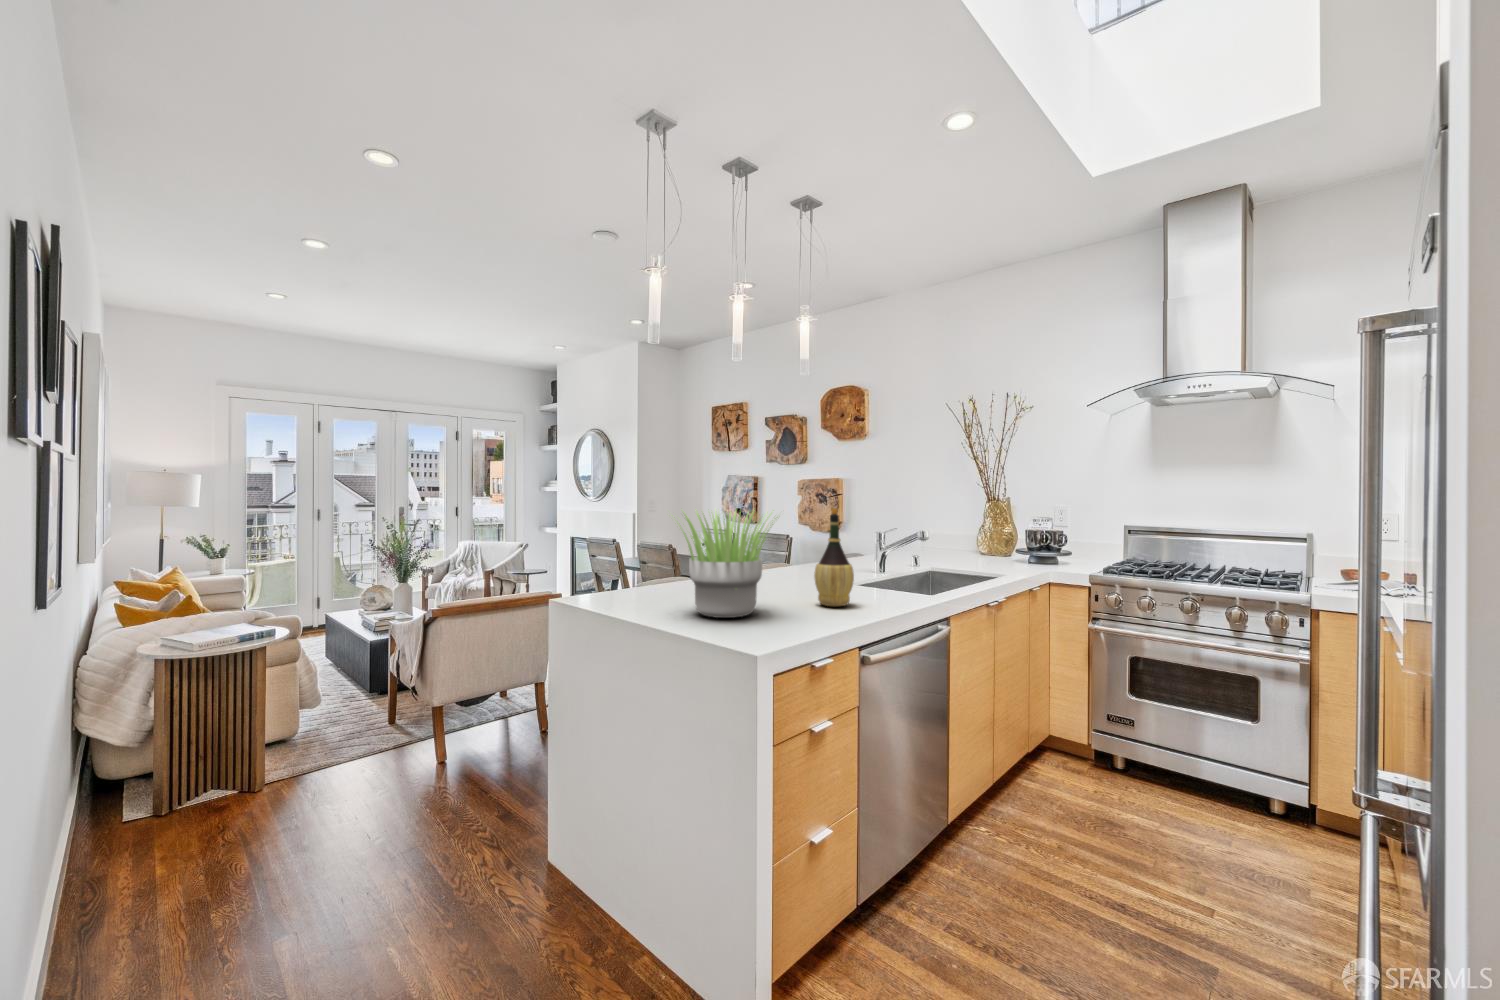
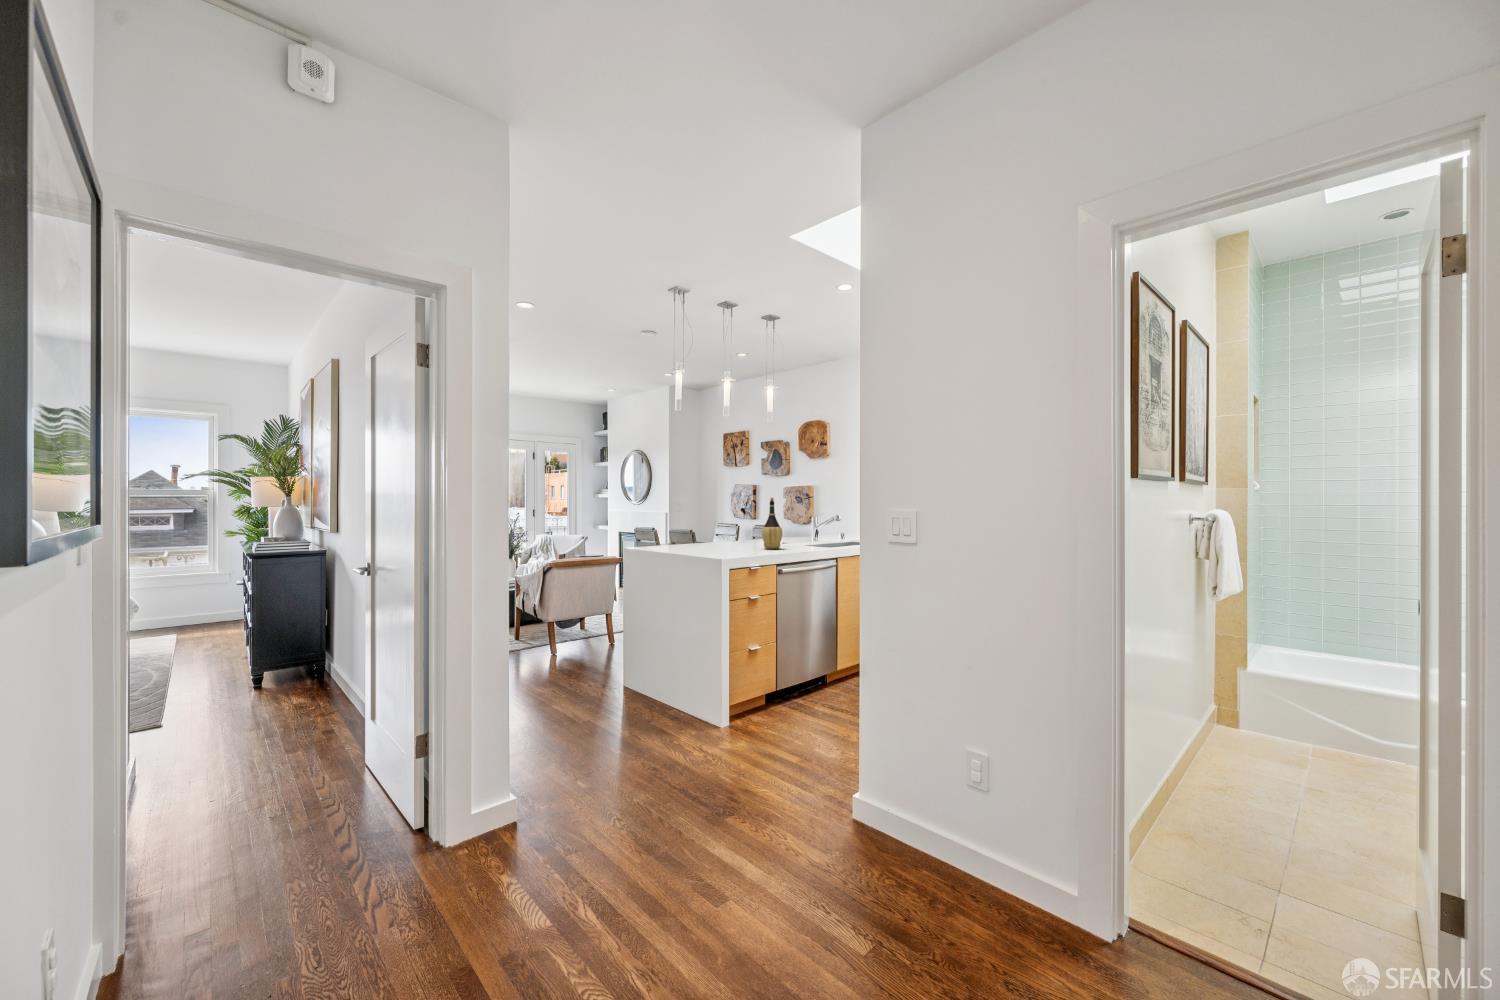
potted plant: present [677,512,776,618] -> none [682,497,744,551]

